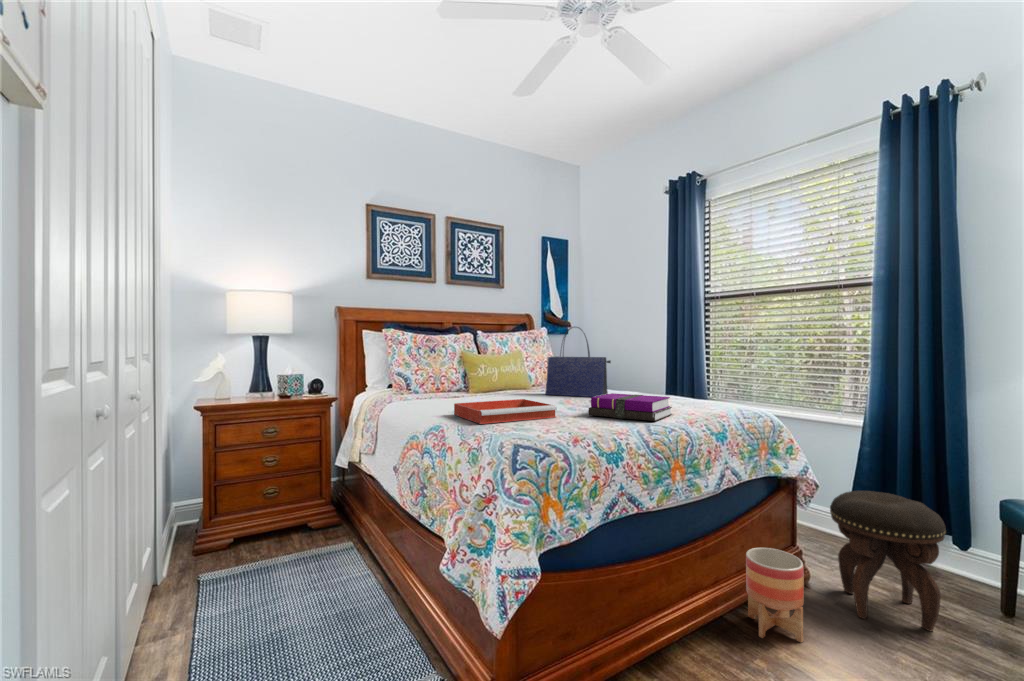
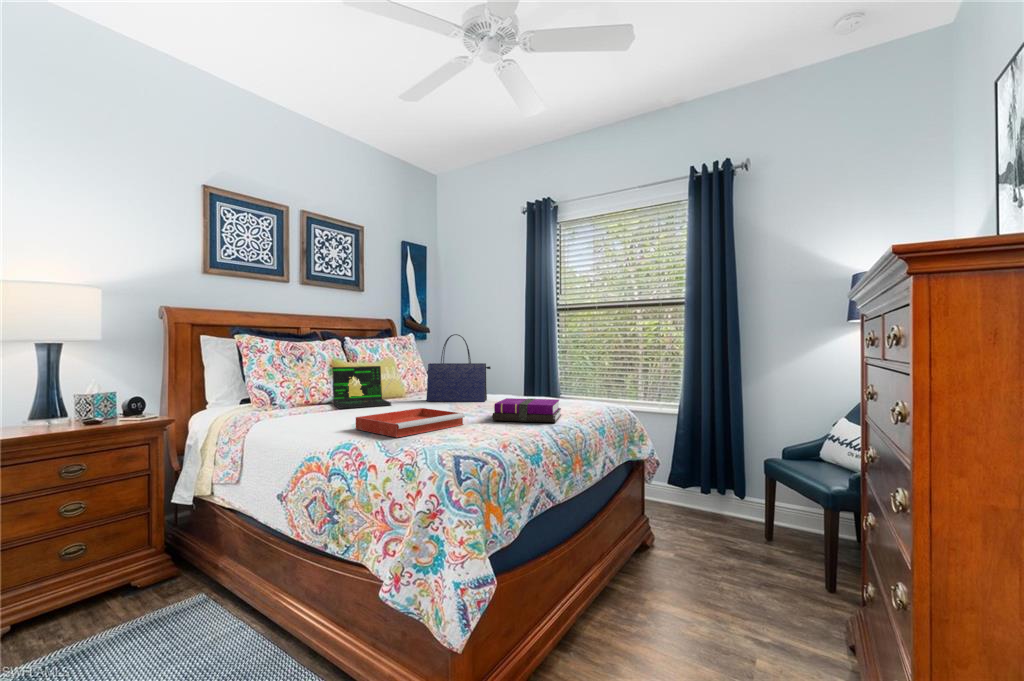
laptop: none [460,359,516,397] -> present [332,366,391,409]
footstool: present [830,491,946,631] -> none [669,465,744,564]
planter: present [746,548,804,642] -> none [621,520,665,596]

